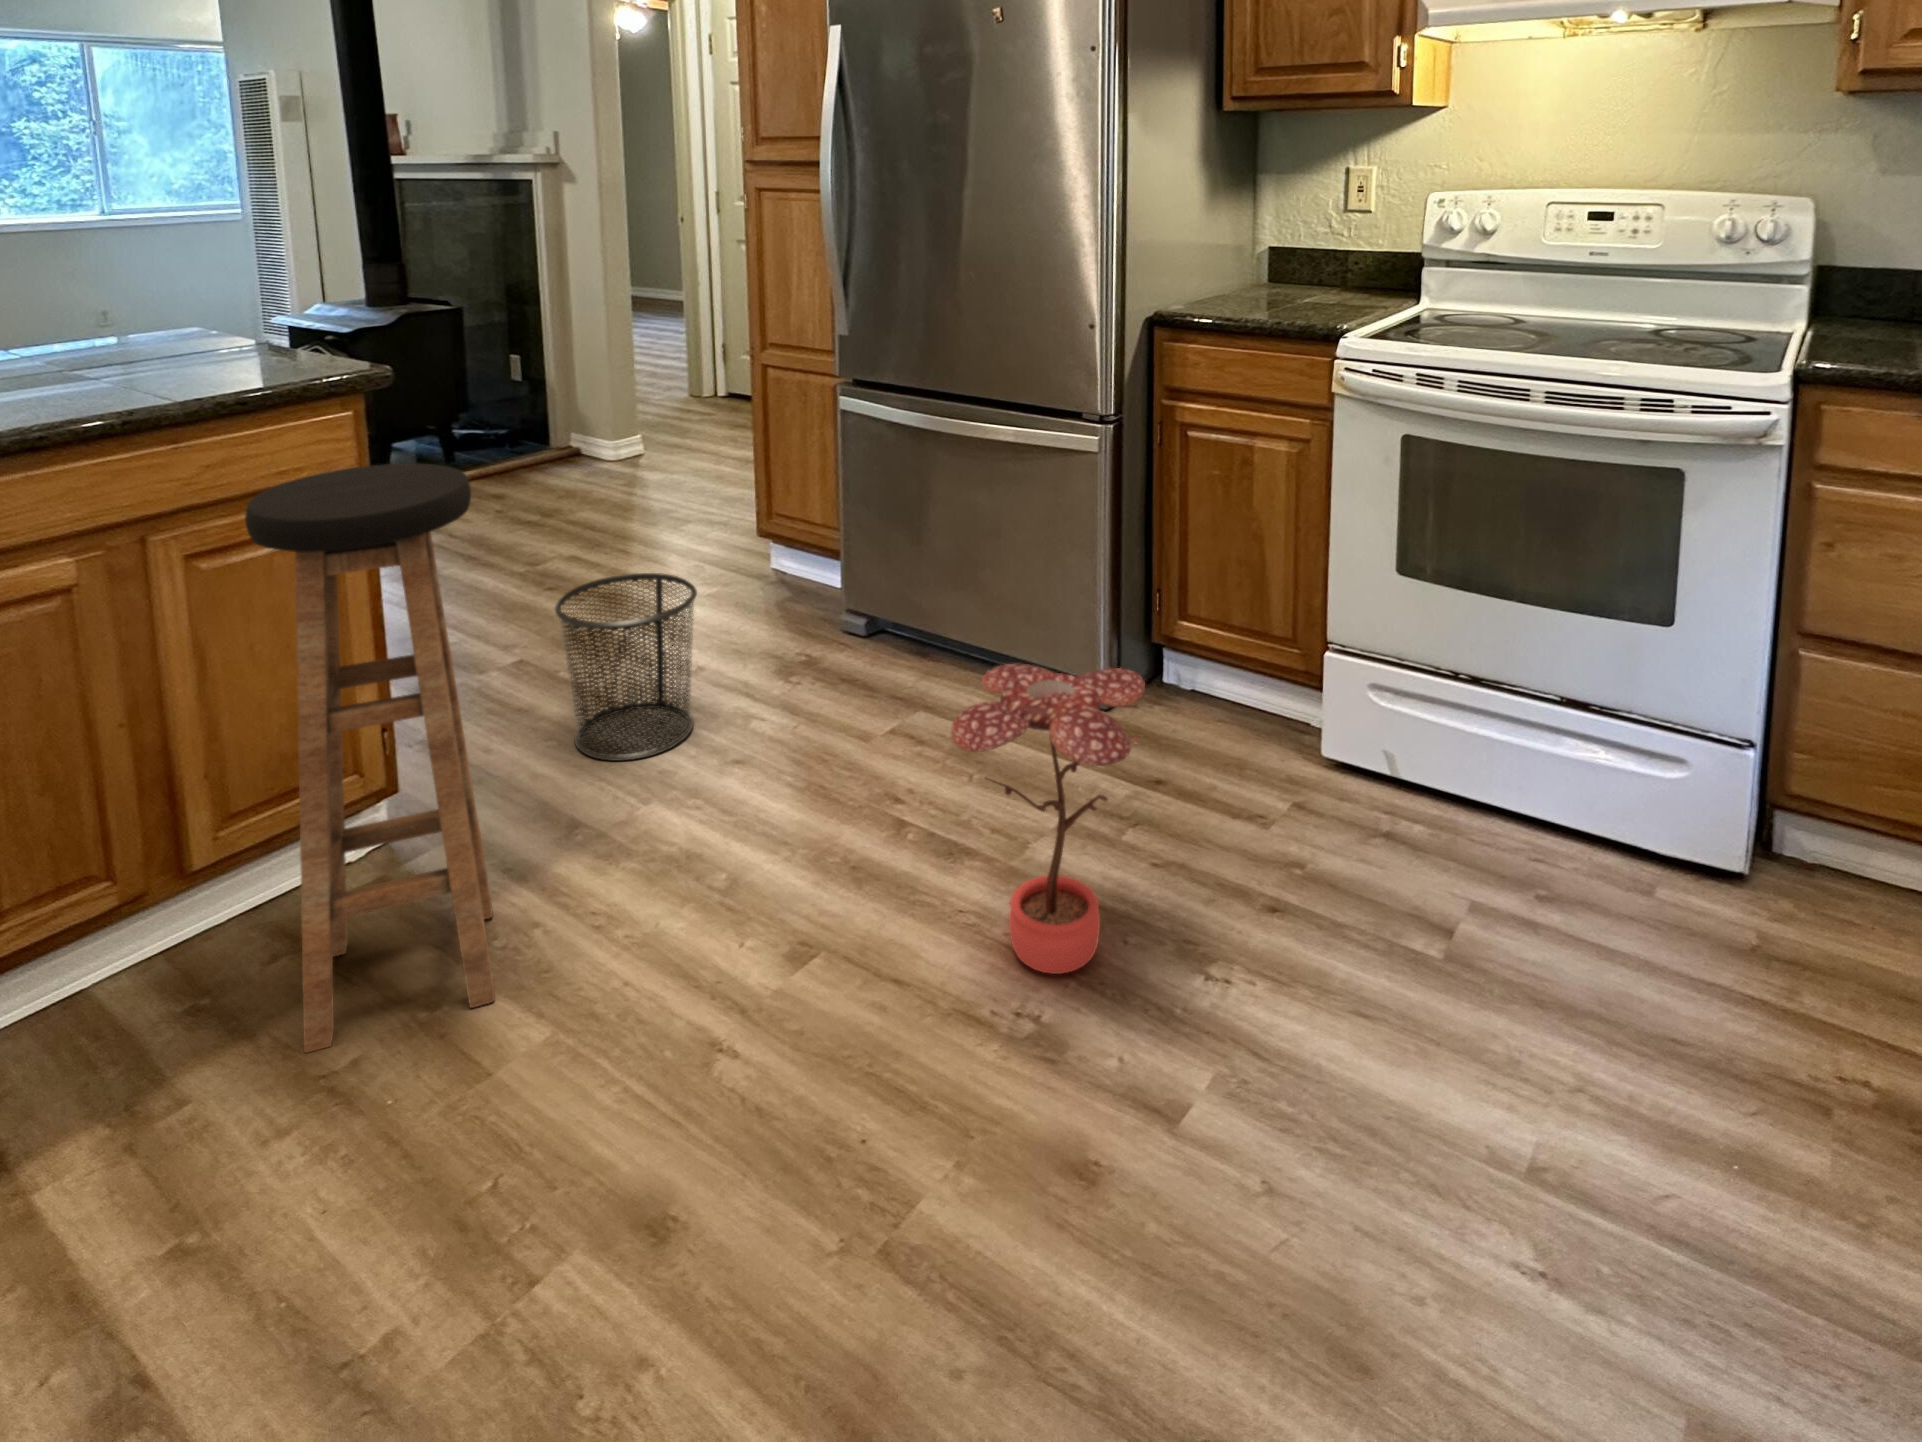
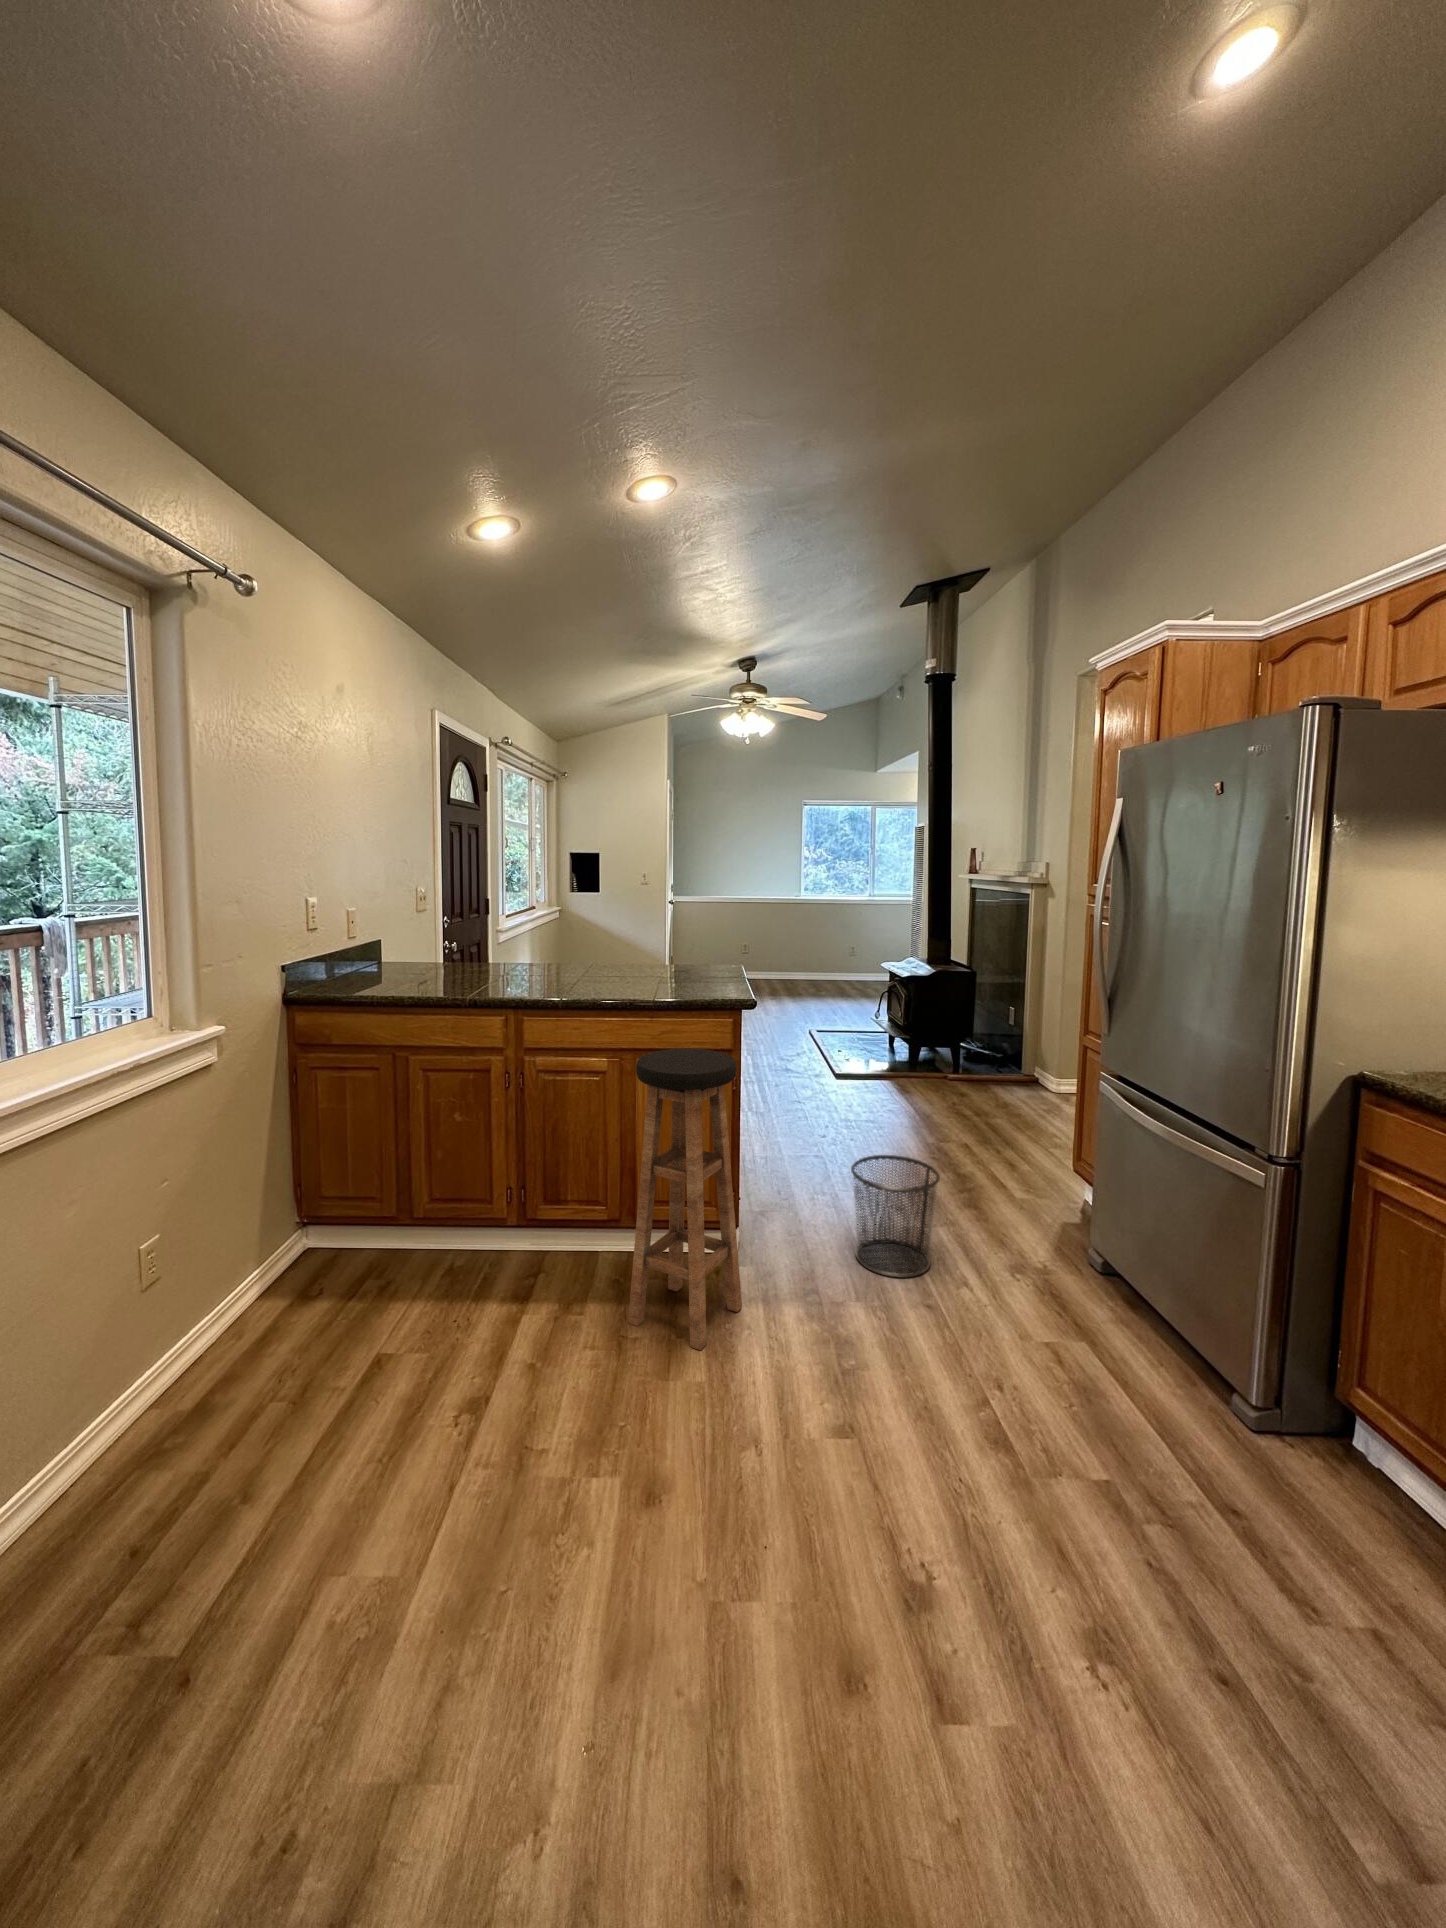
potted plant: present [951,664,1145,974] -> none [911,1310,1100,1577]

